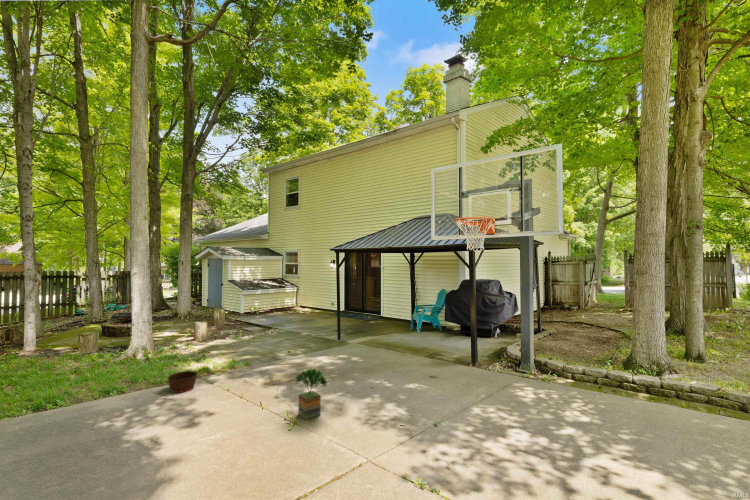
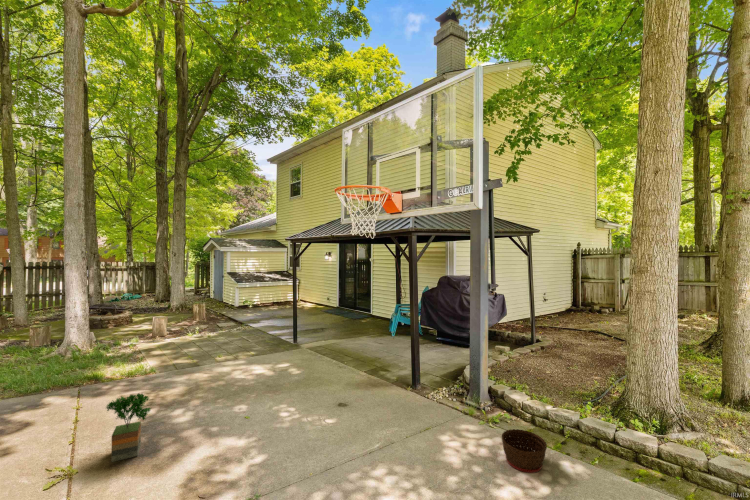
basket: present [168,371,197,393] -> present [502,429,547,473]

